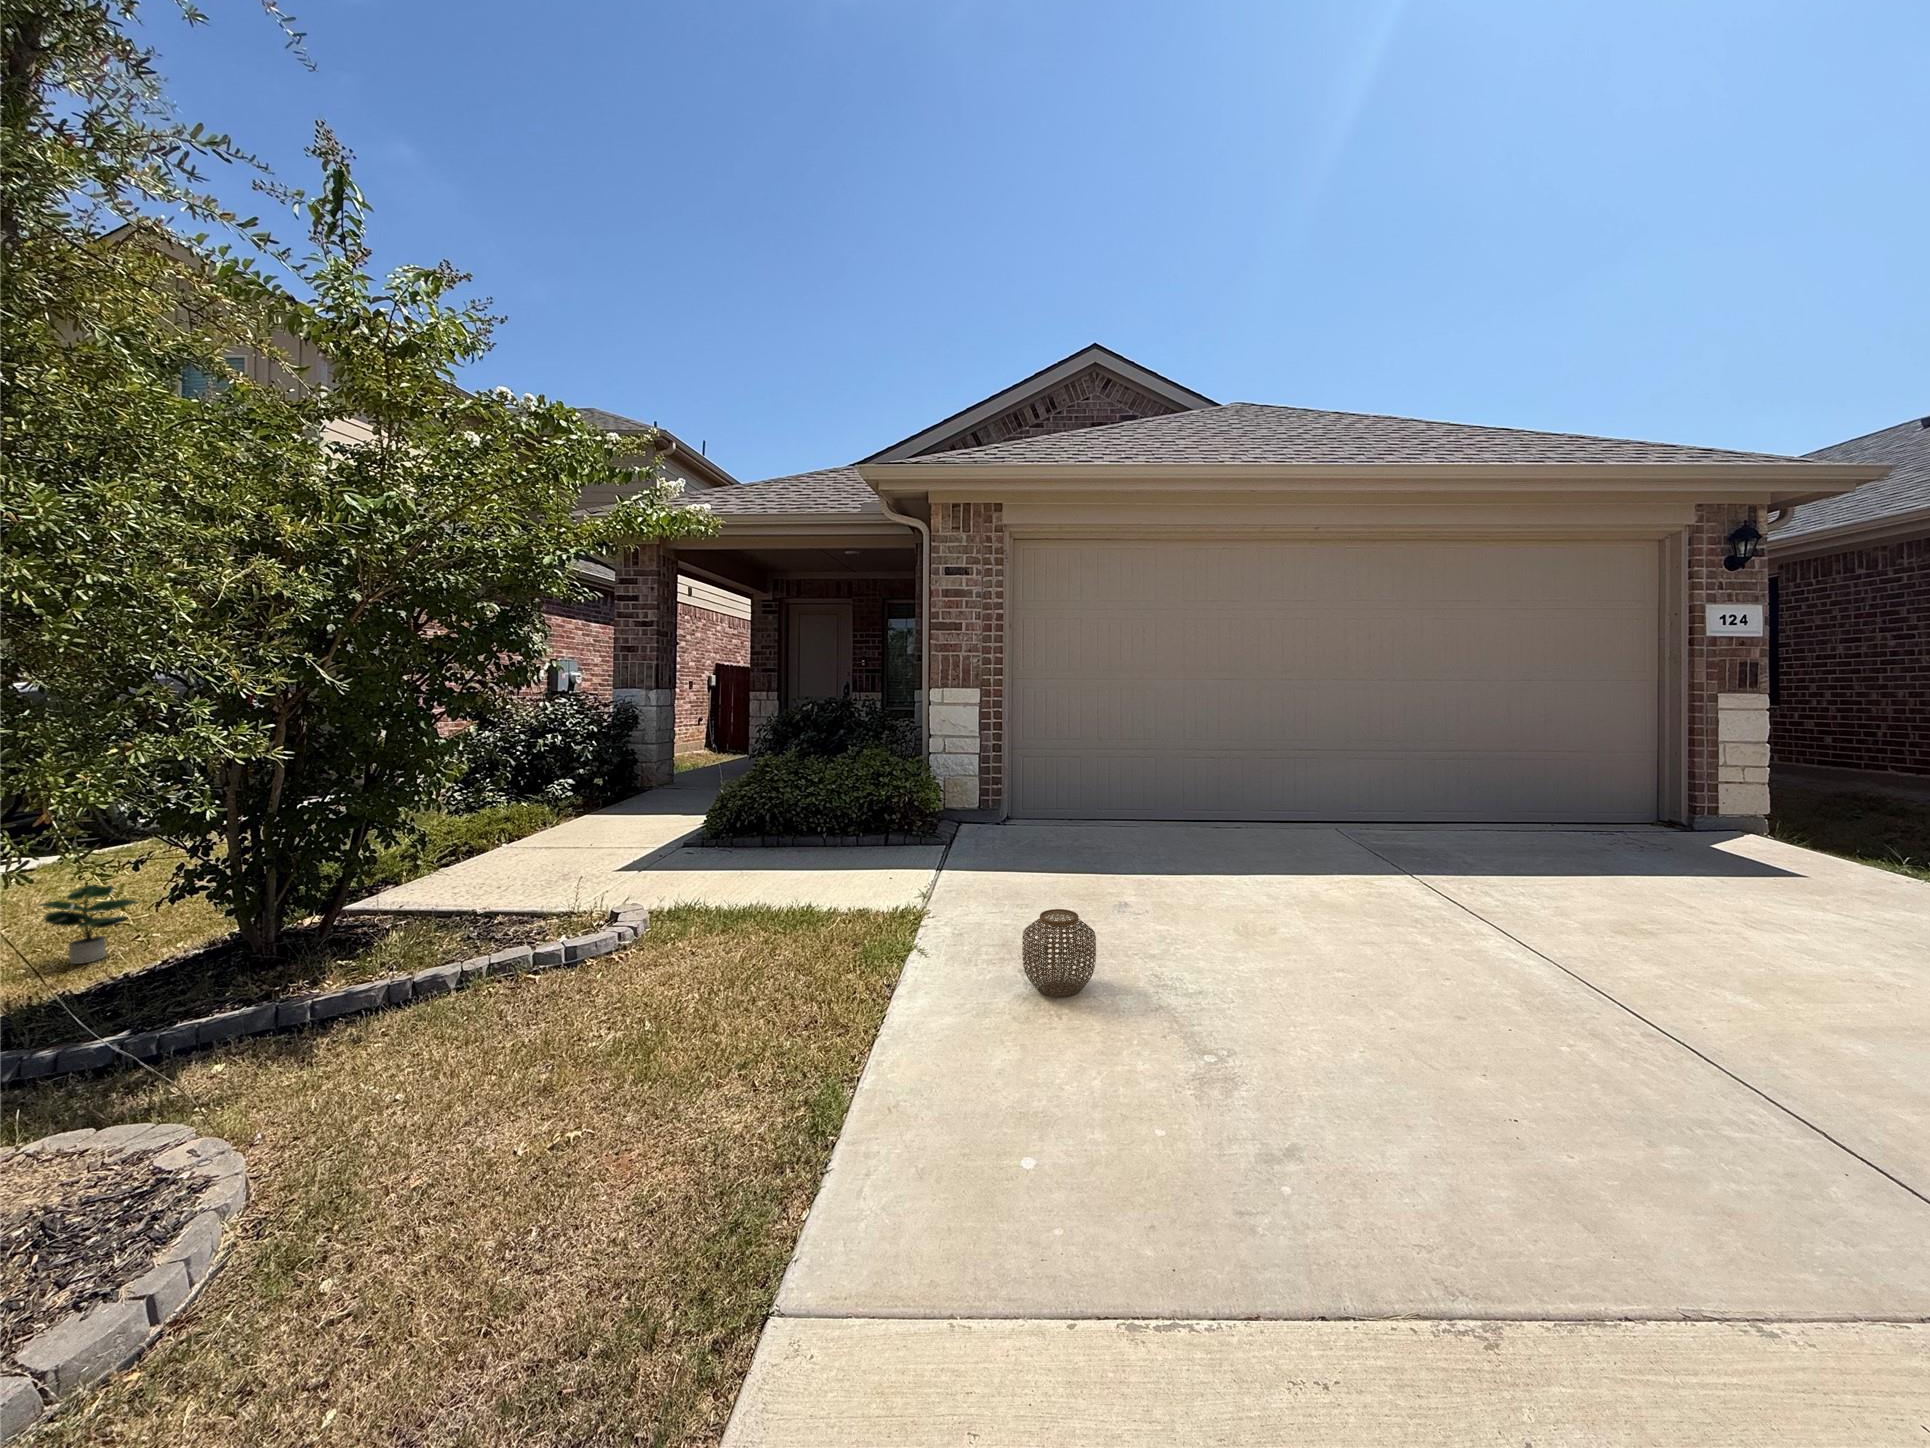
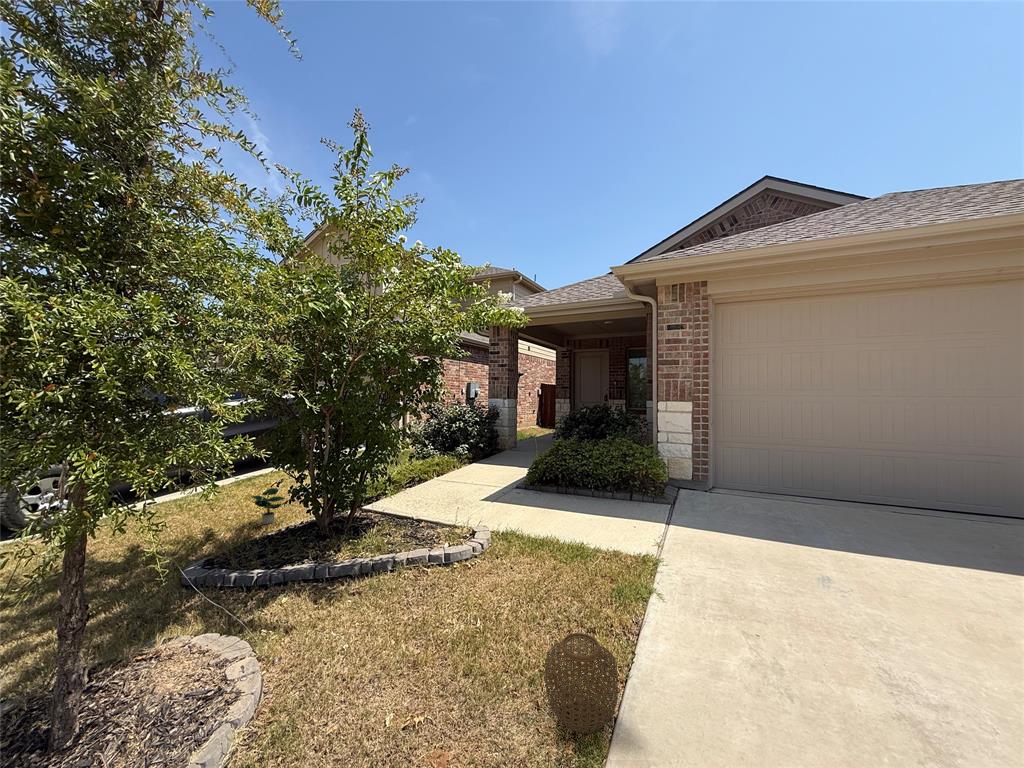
woven basket: present [1022,909,1096,998] -> present [545,633,618,733]

